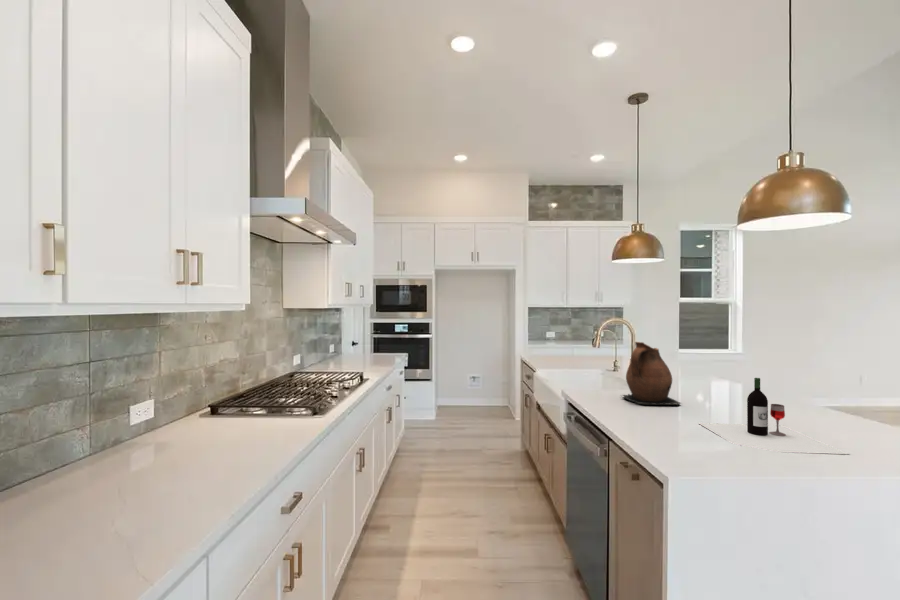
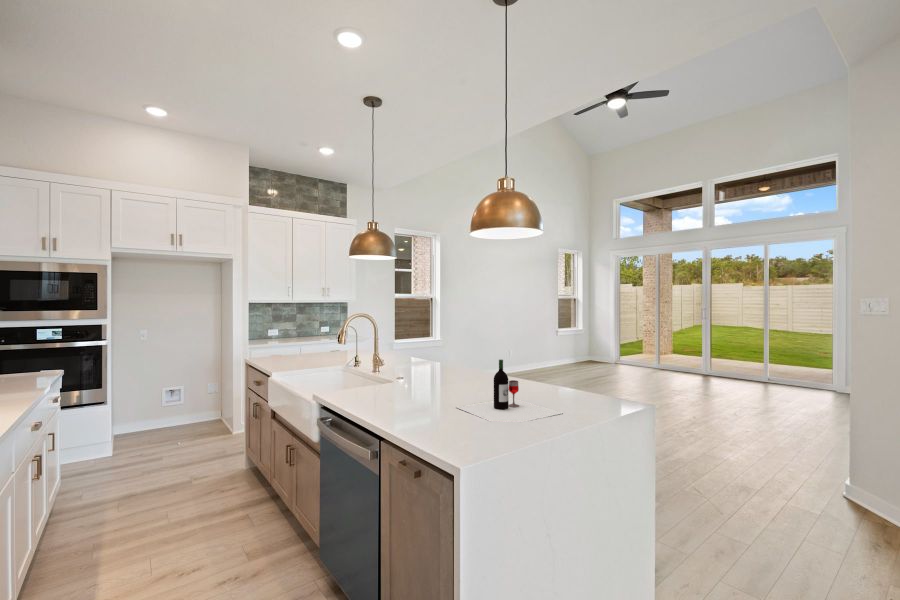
ceramic pitcher: present [623,342,680,405] -> none [376,334,432,396]

